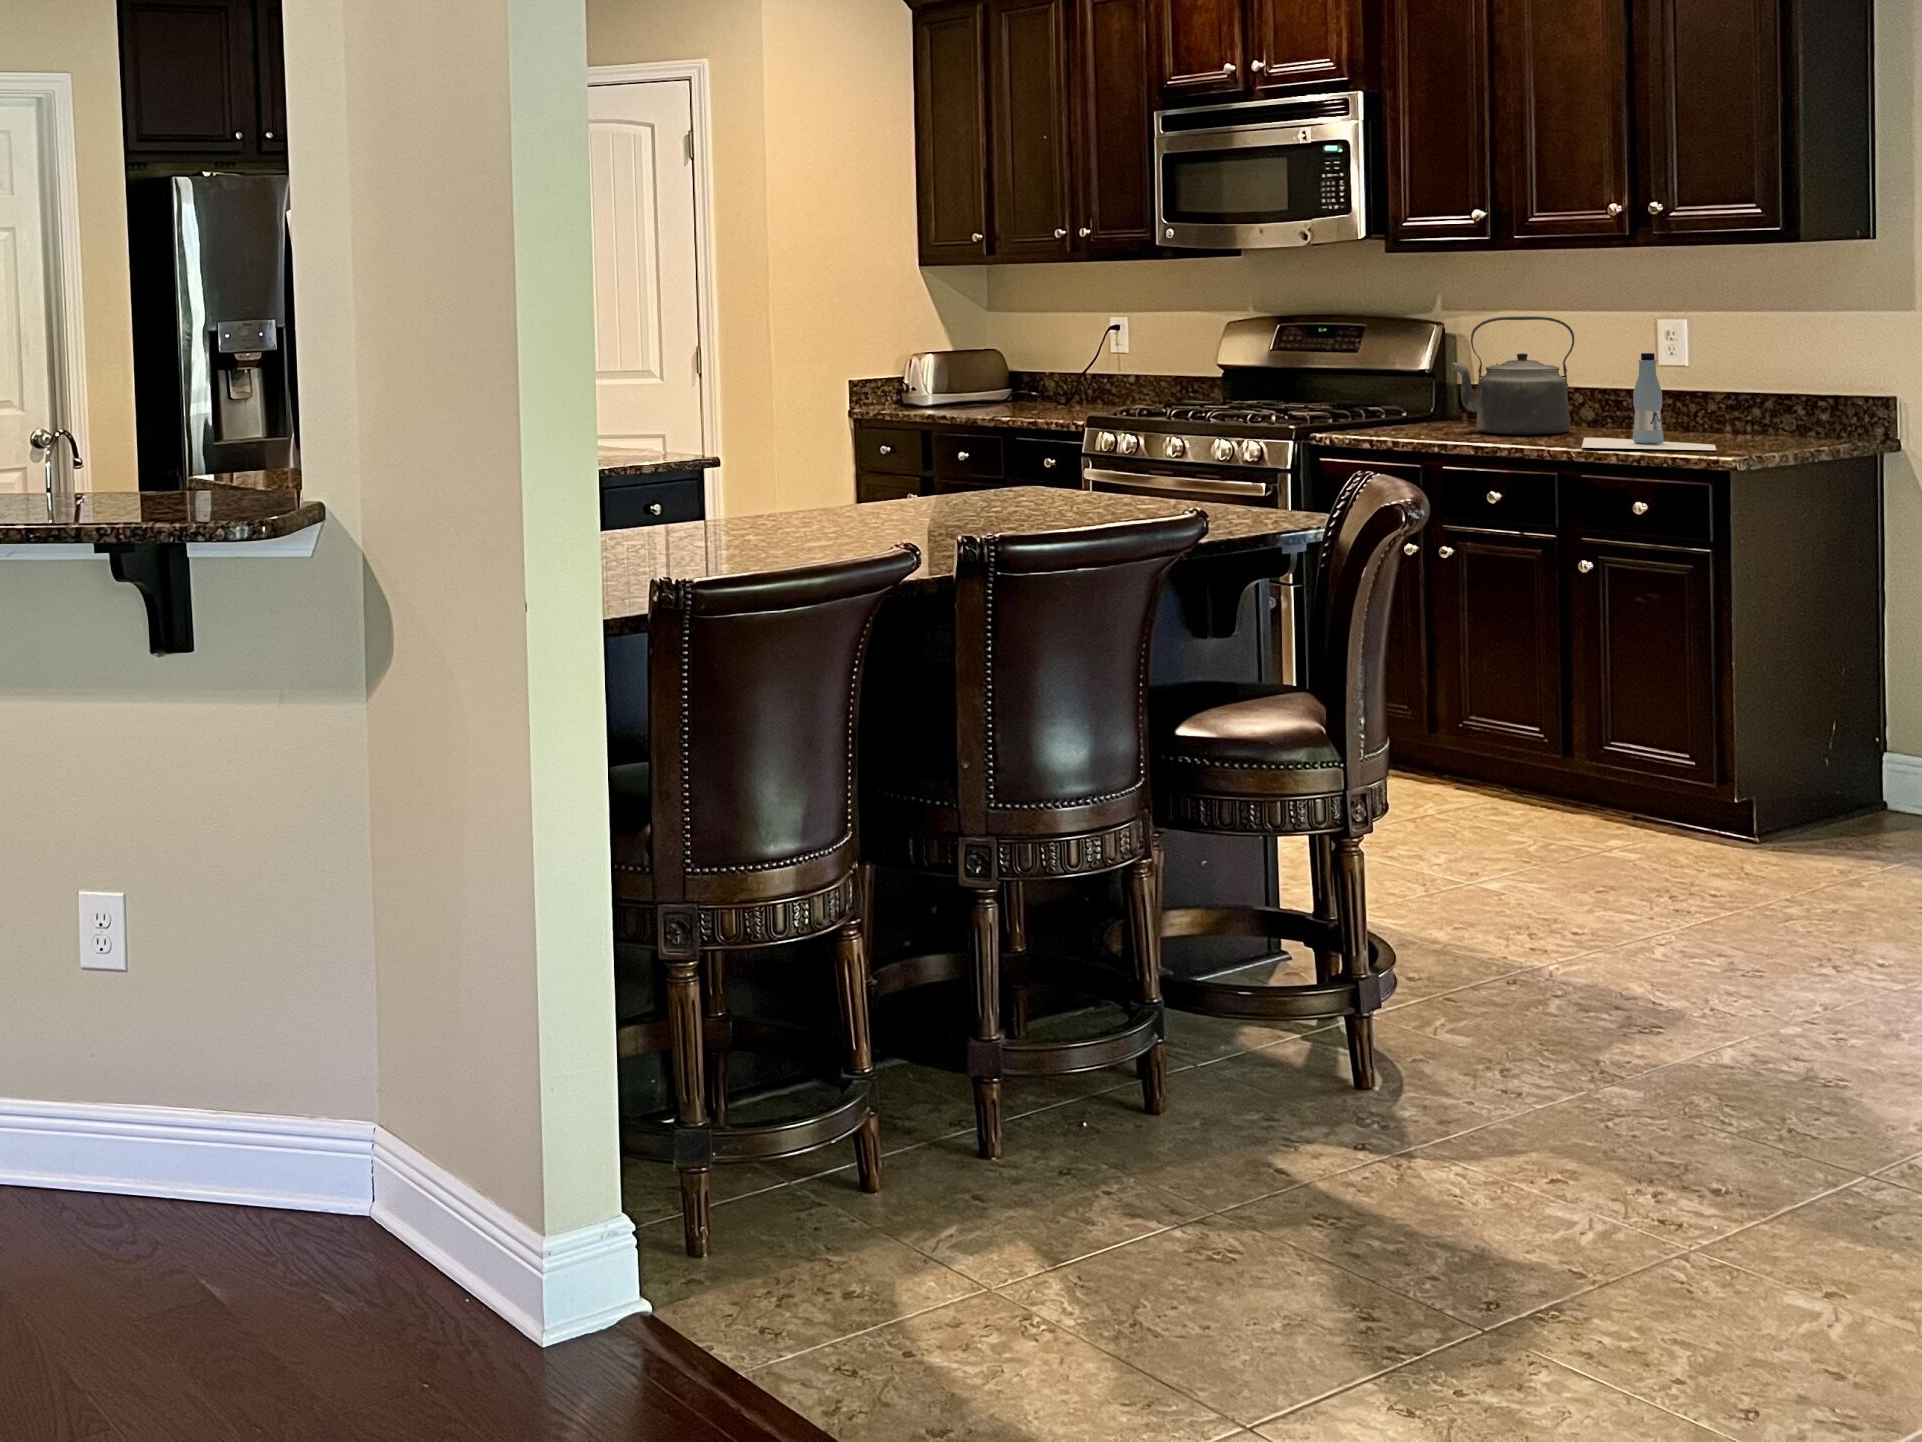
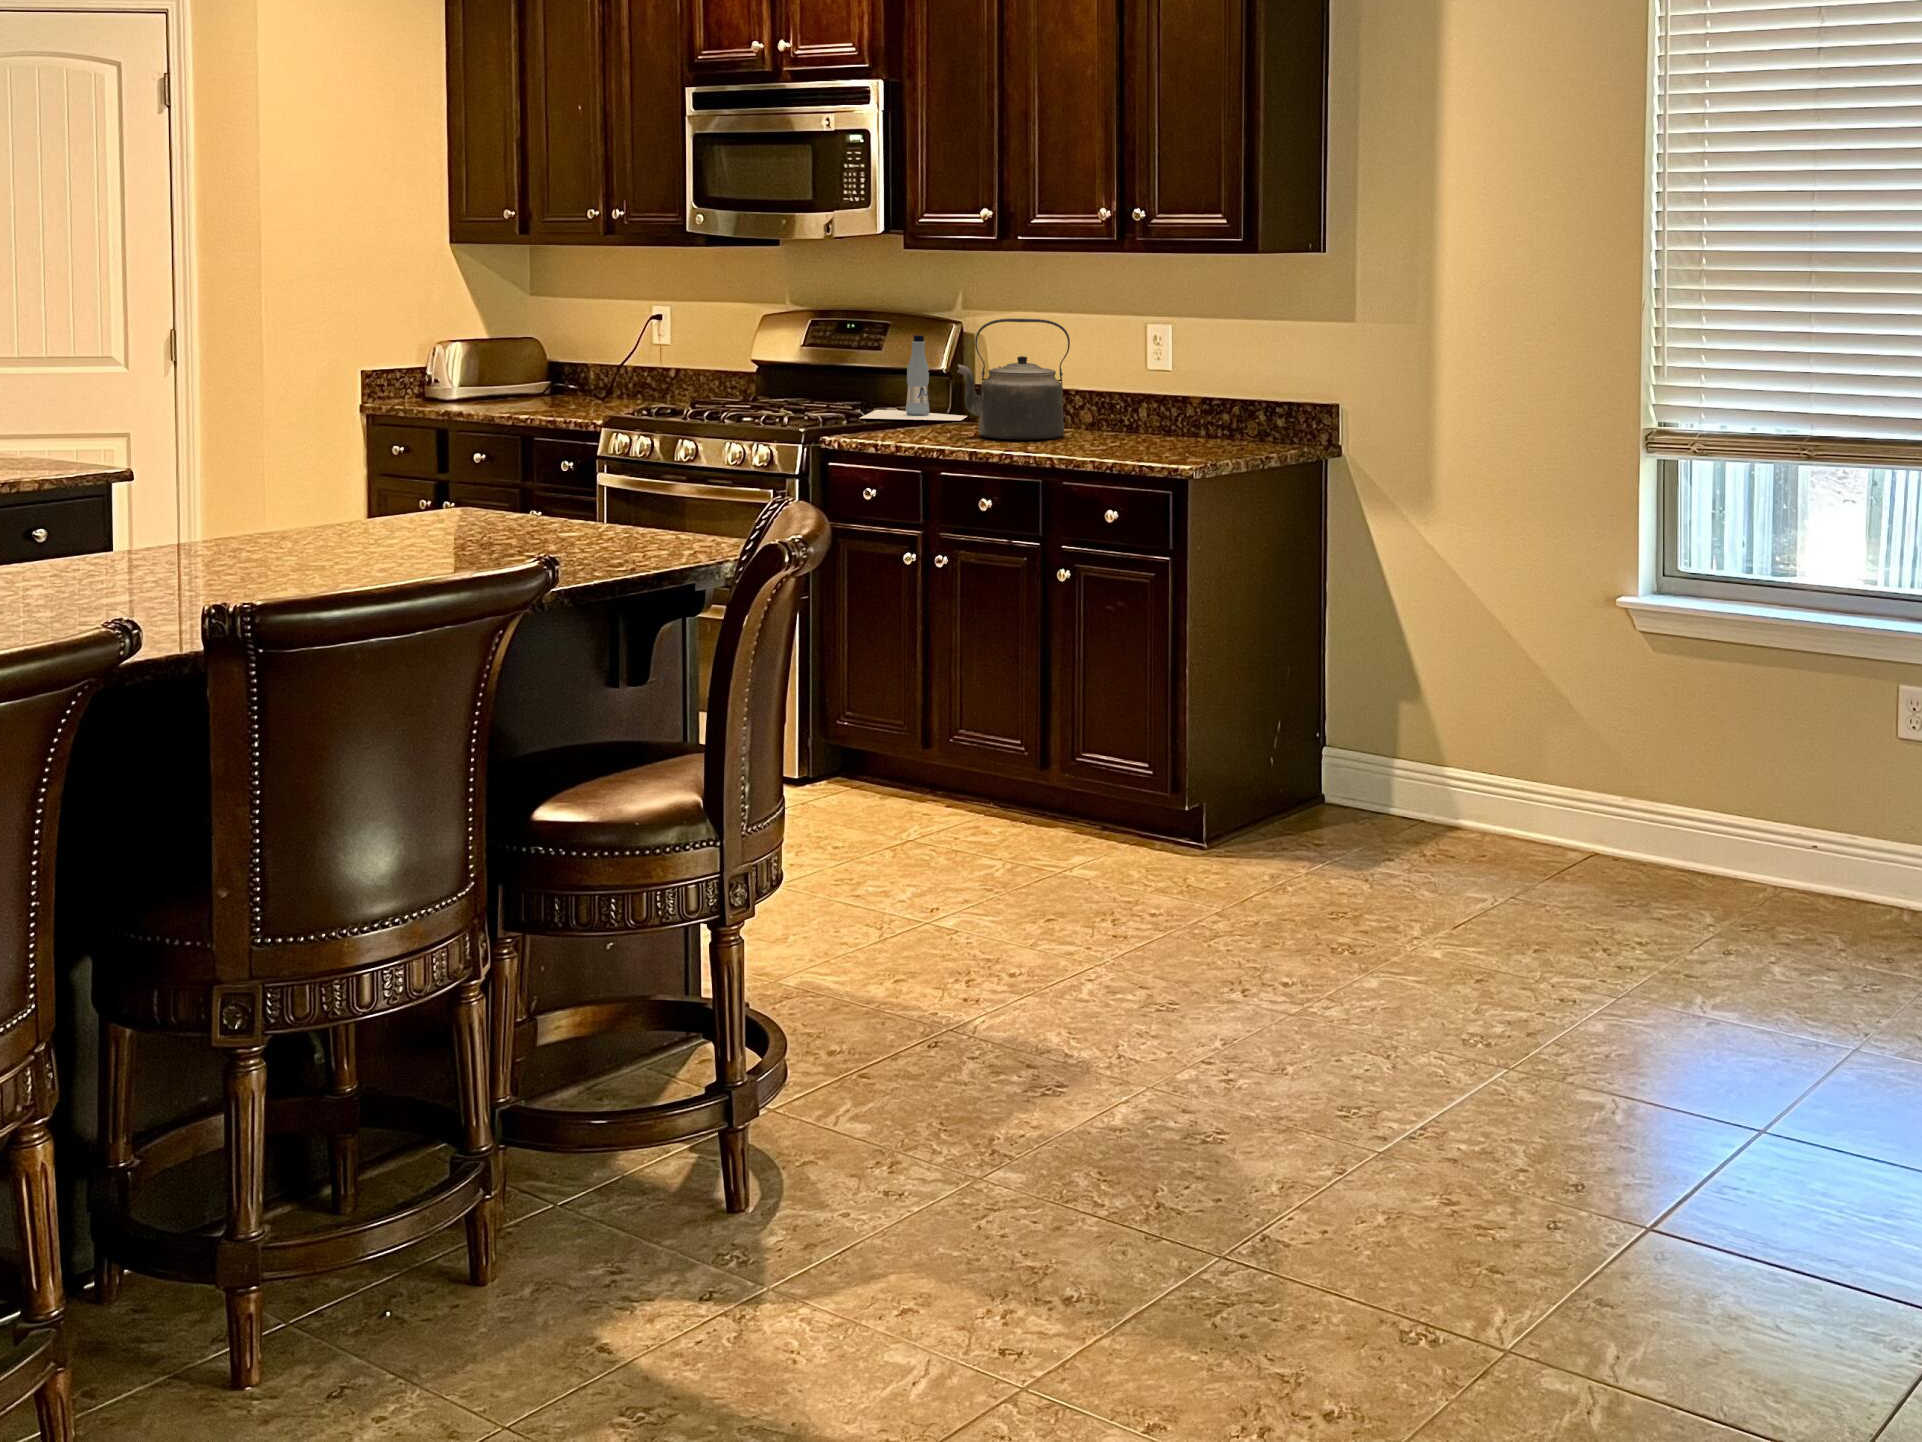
bottle: present [1582,353,1716,450] -> present [860,335,967,421]

